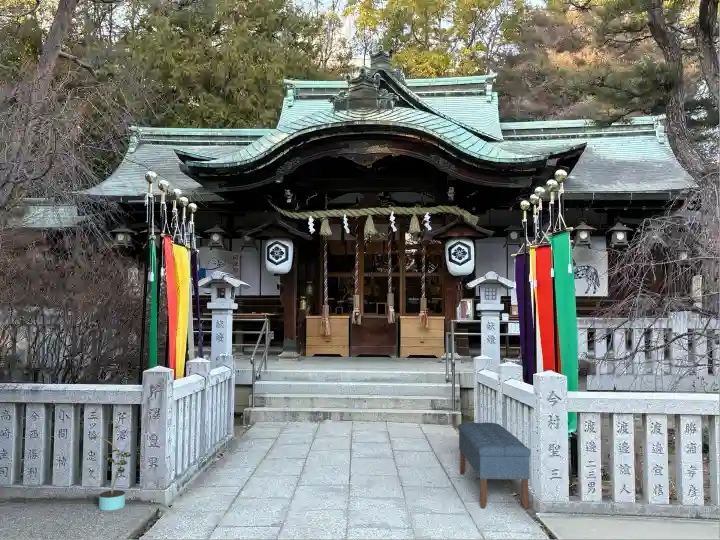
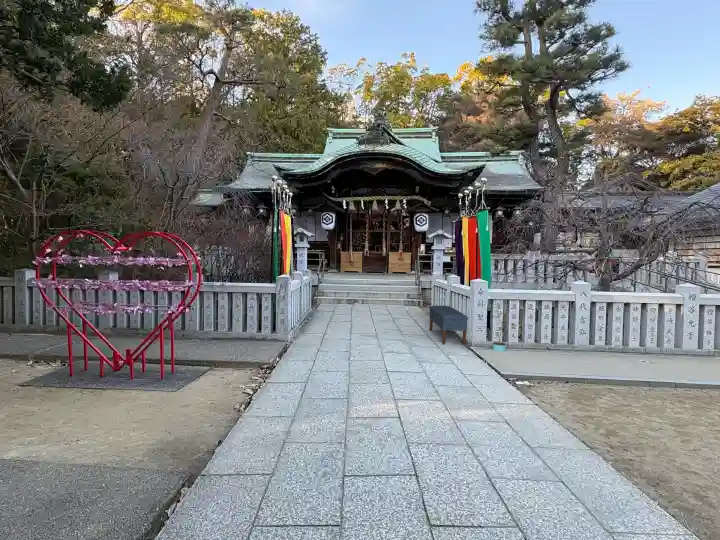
potted plant: present [91,426,137,510] -> present [490,310,514,352]

